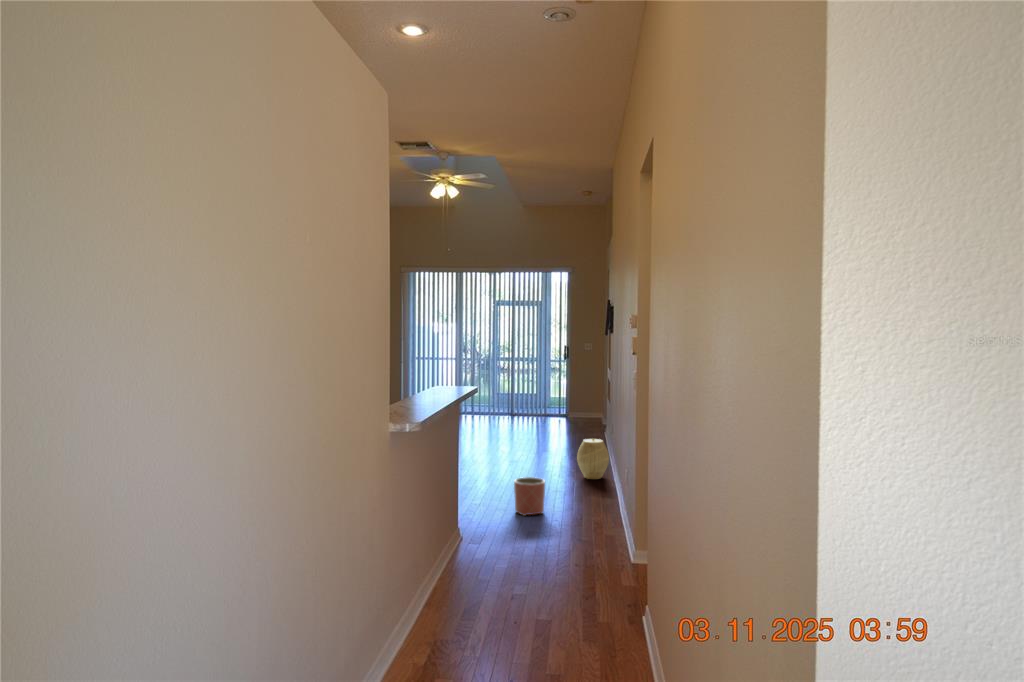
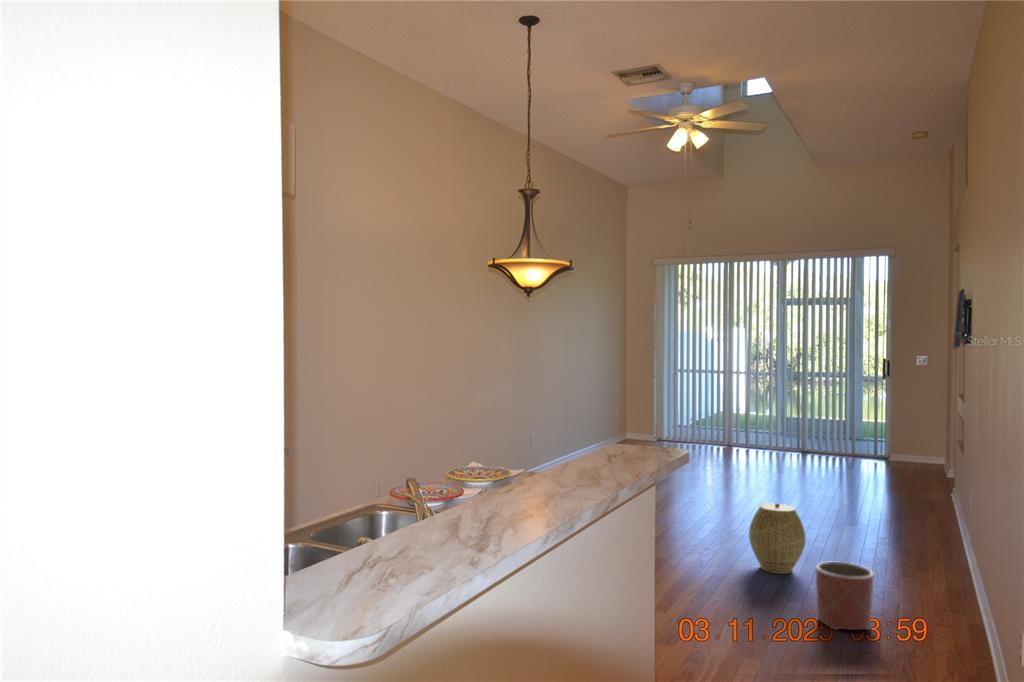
woven basket: present [577,438,609,479] -> present [749,503,805,574]

